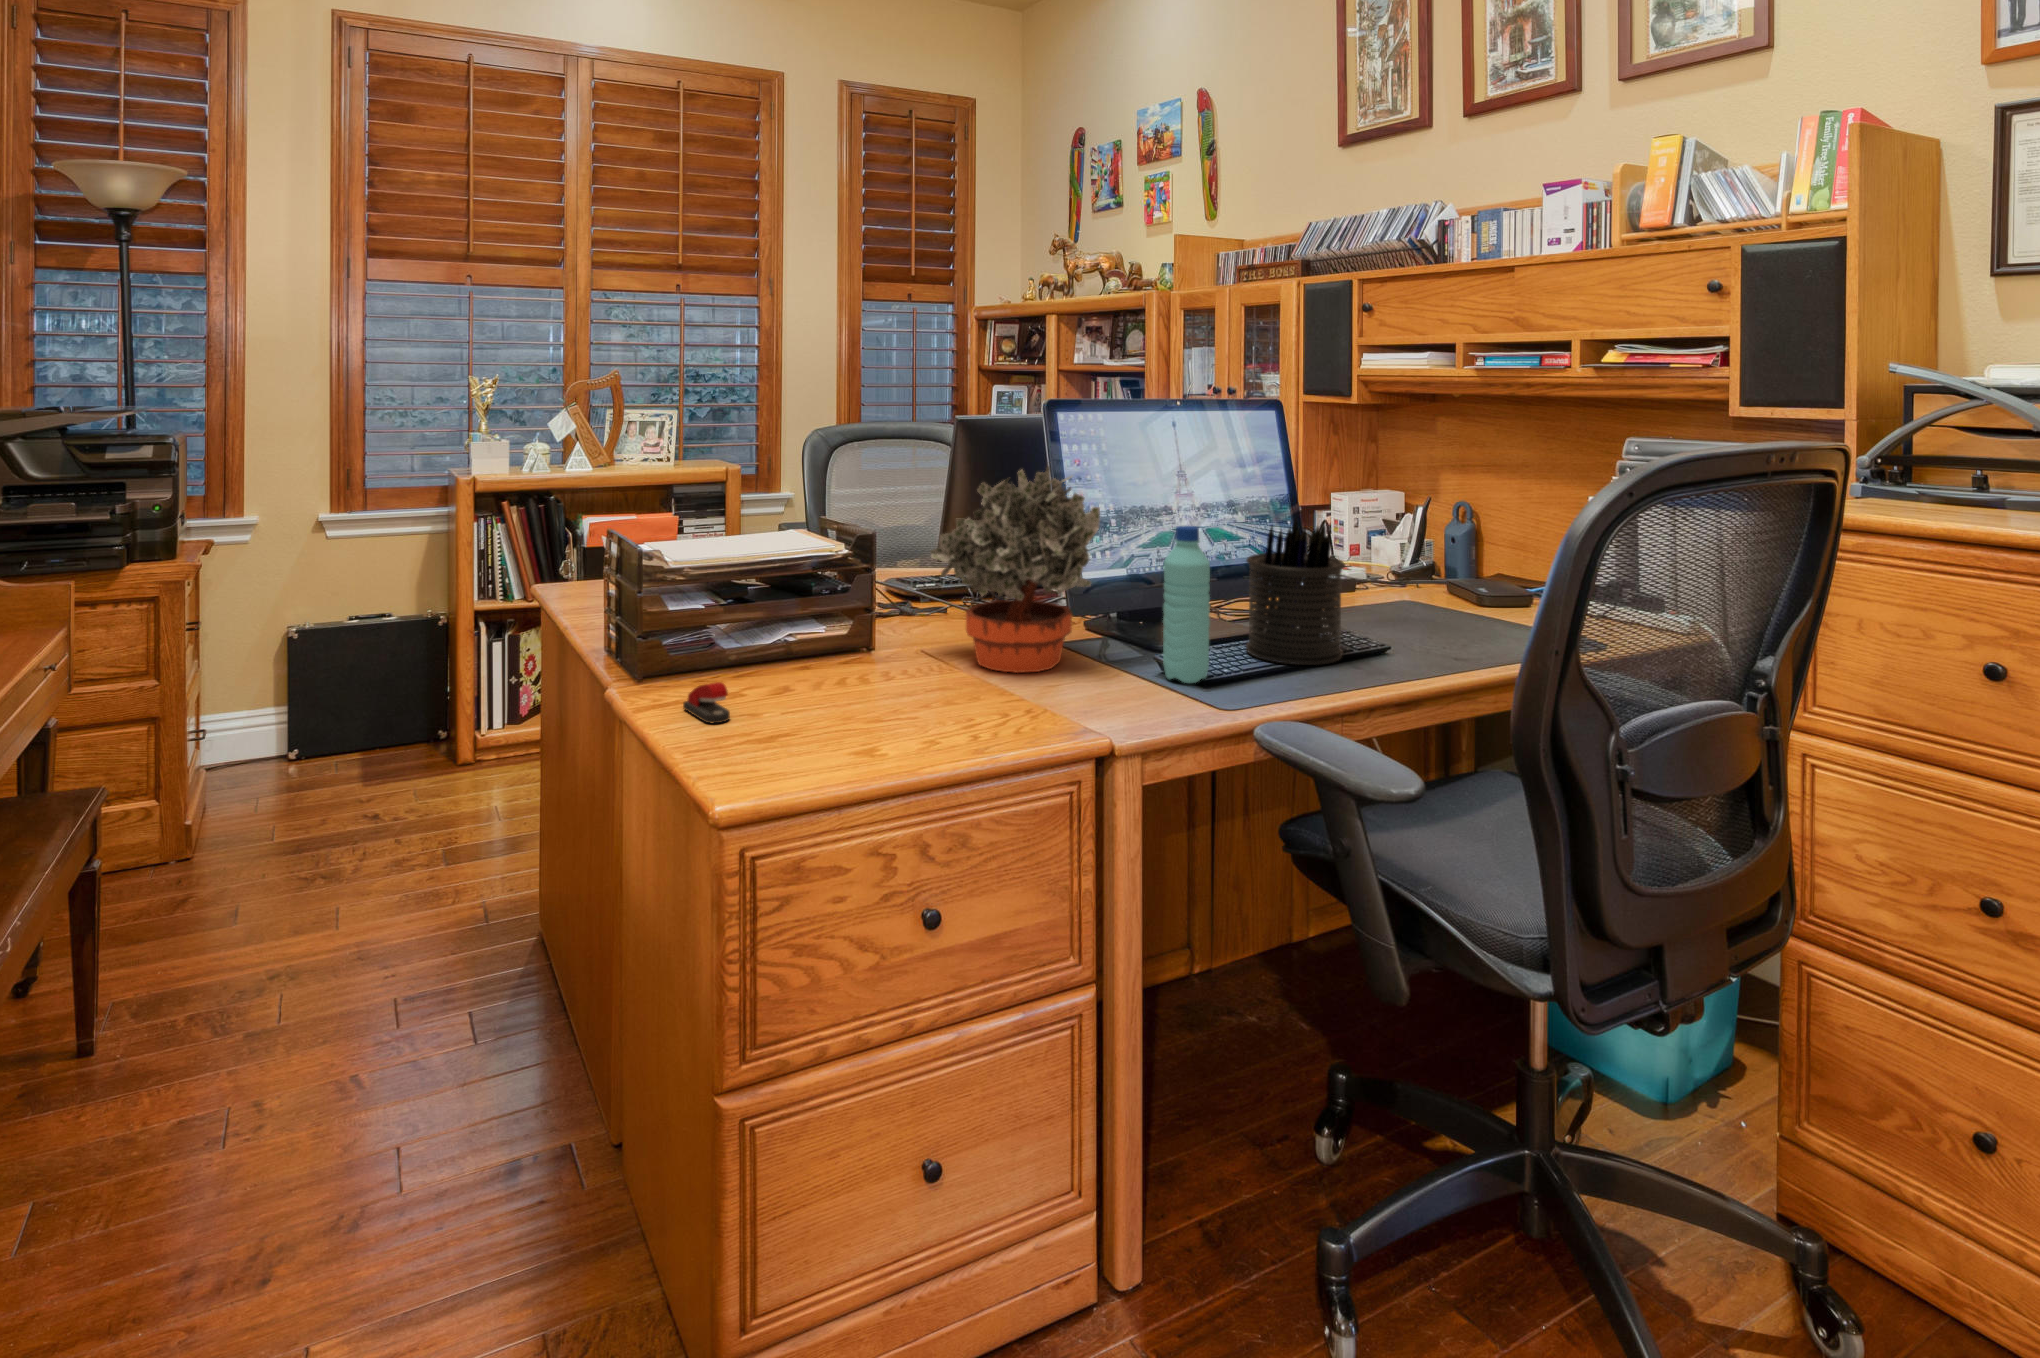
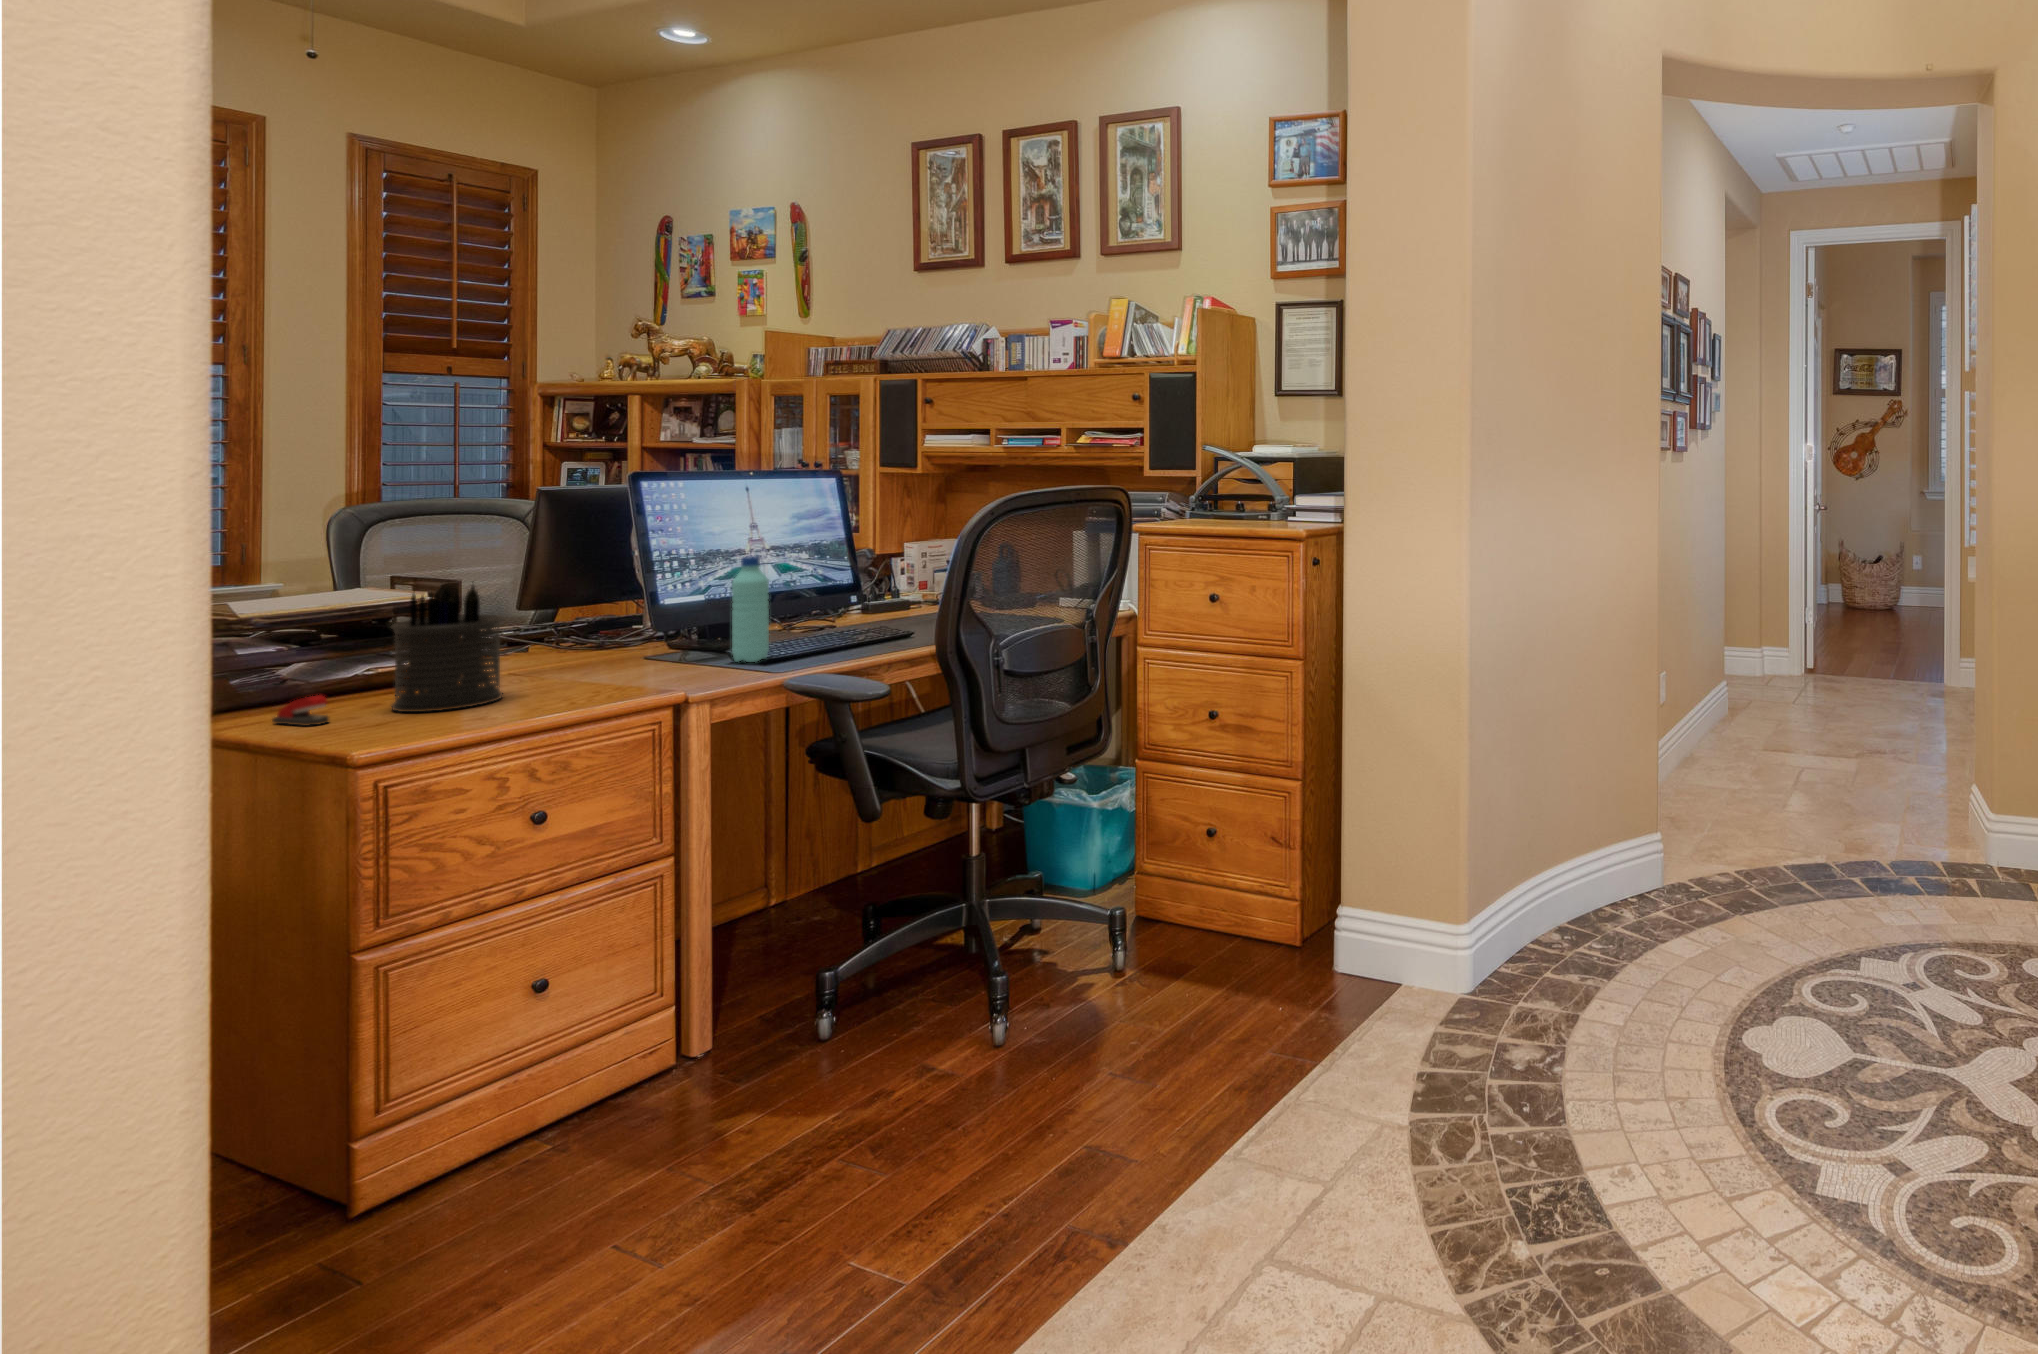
potted plant: present [930,465,1100,672] -> none [517,517,680,674]
pen holder: present [1246,519,1345,665] -> present [391,585,503,712]

